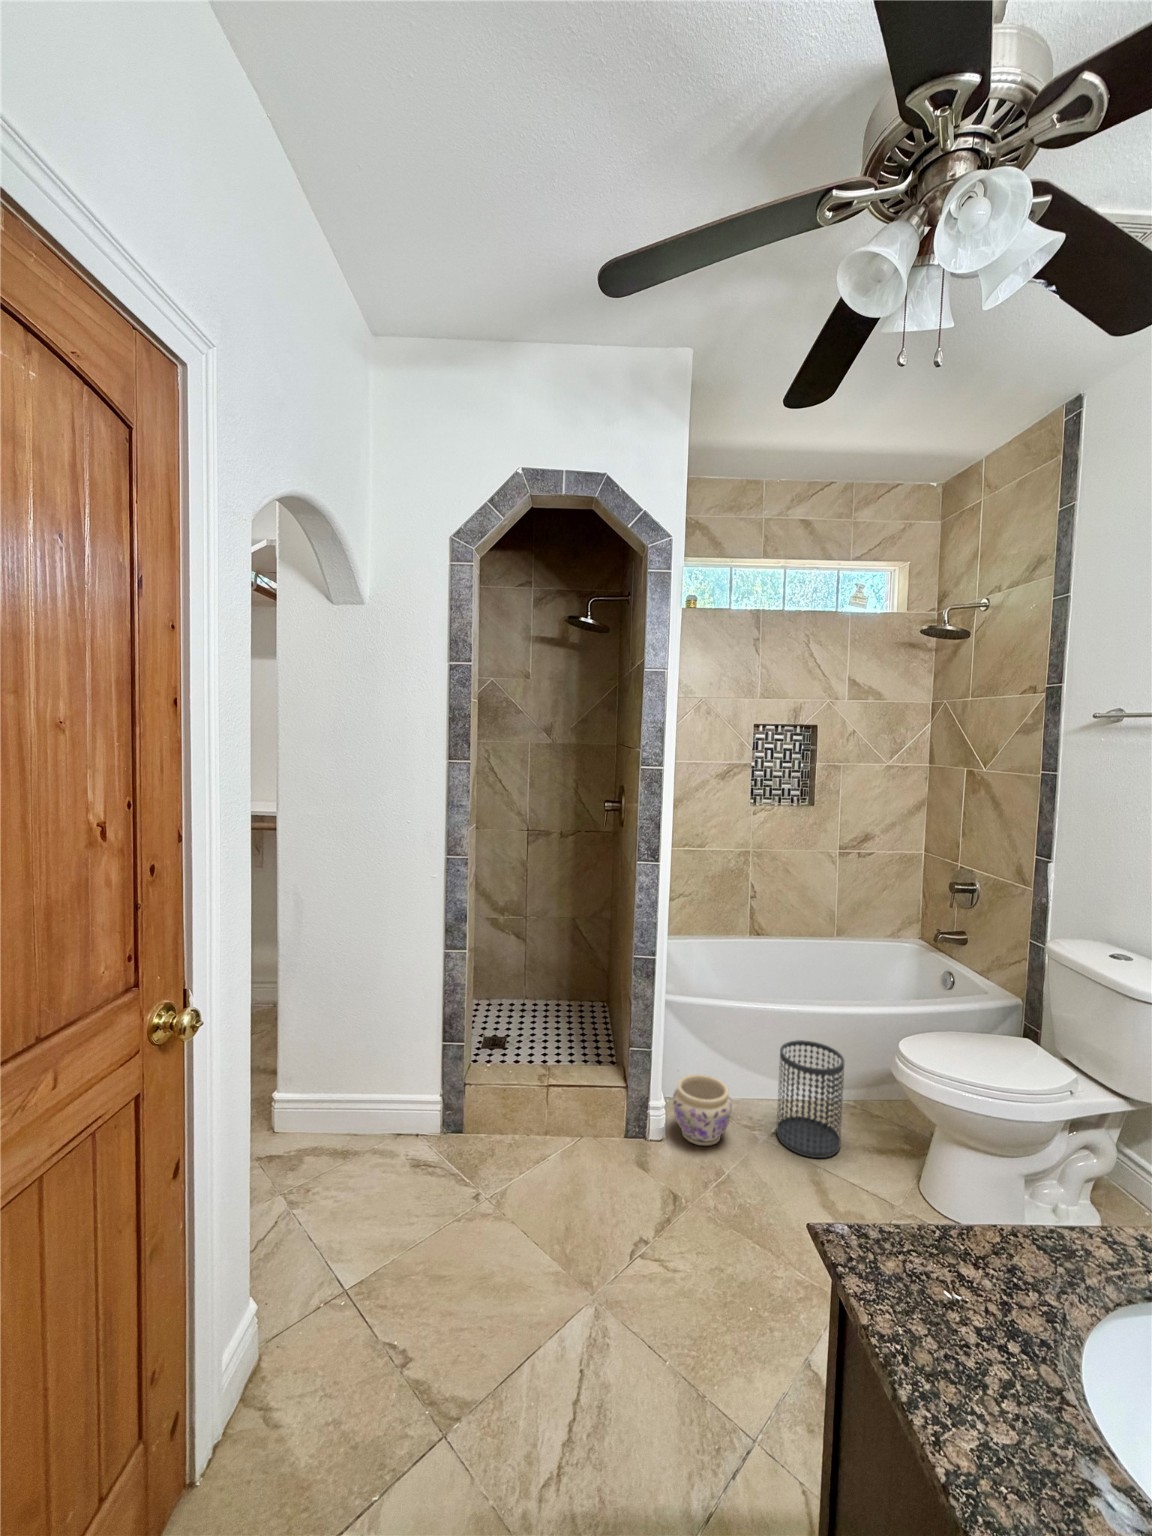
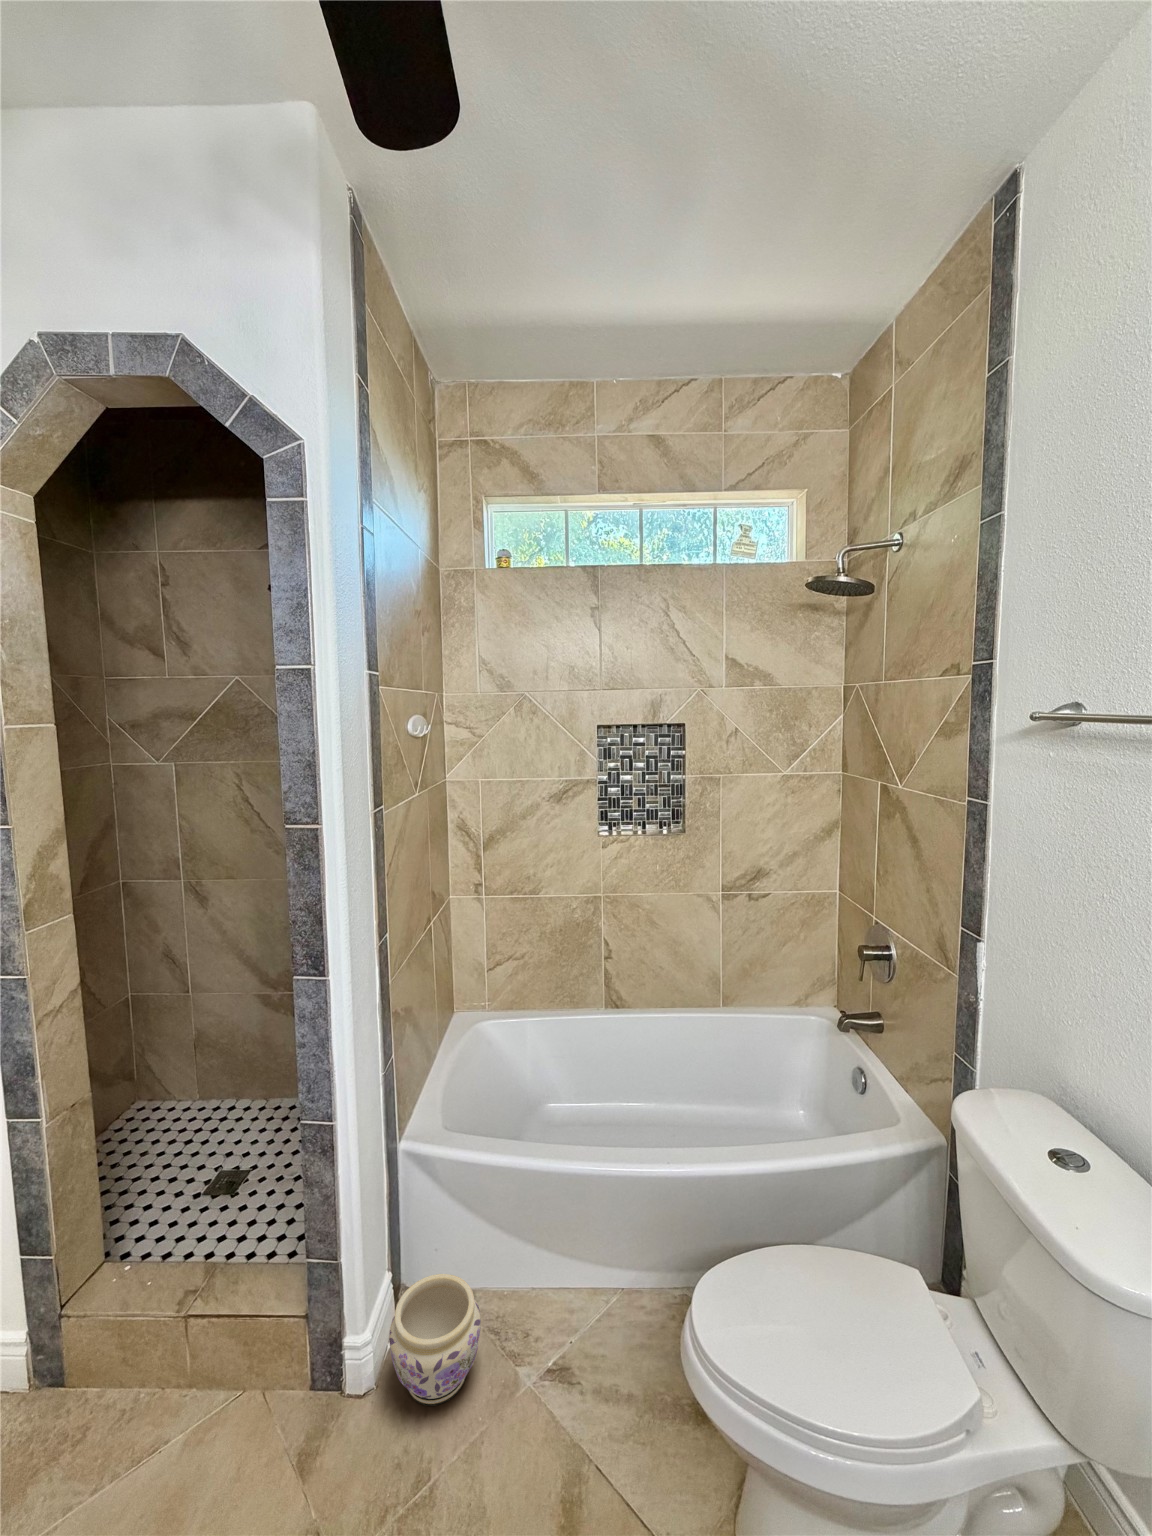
wastebasket: present [777,1040,844,1158] -> none [551,1222,646,1433]

